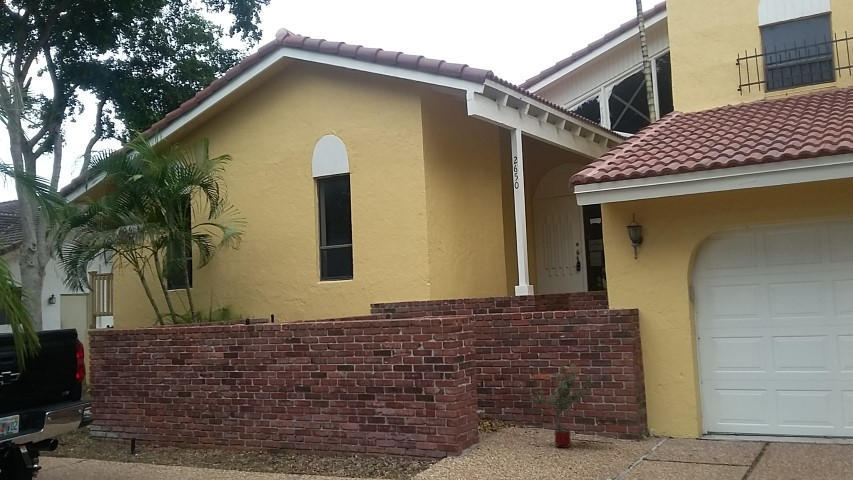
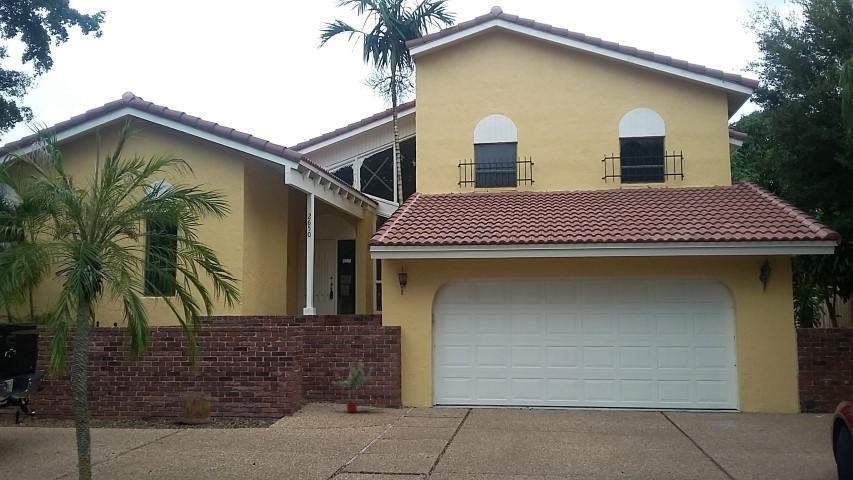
bucket: none [303,415,349,465] -> present [182,392,215,424]

